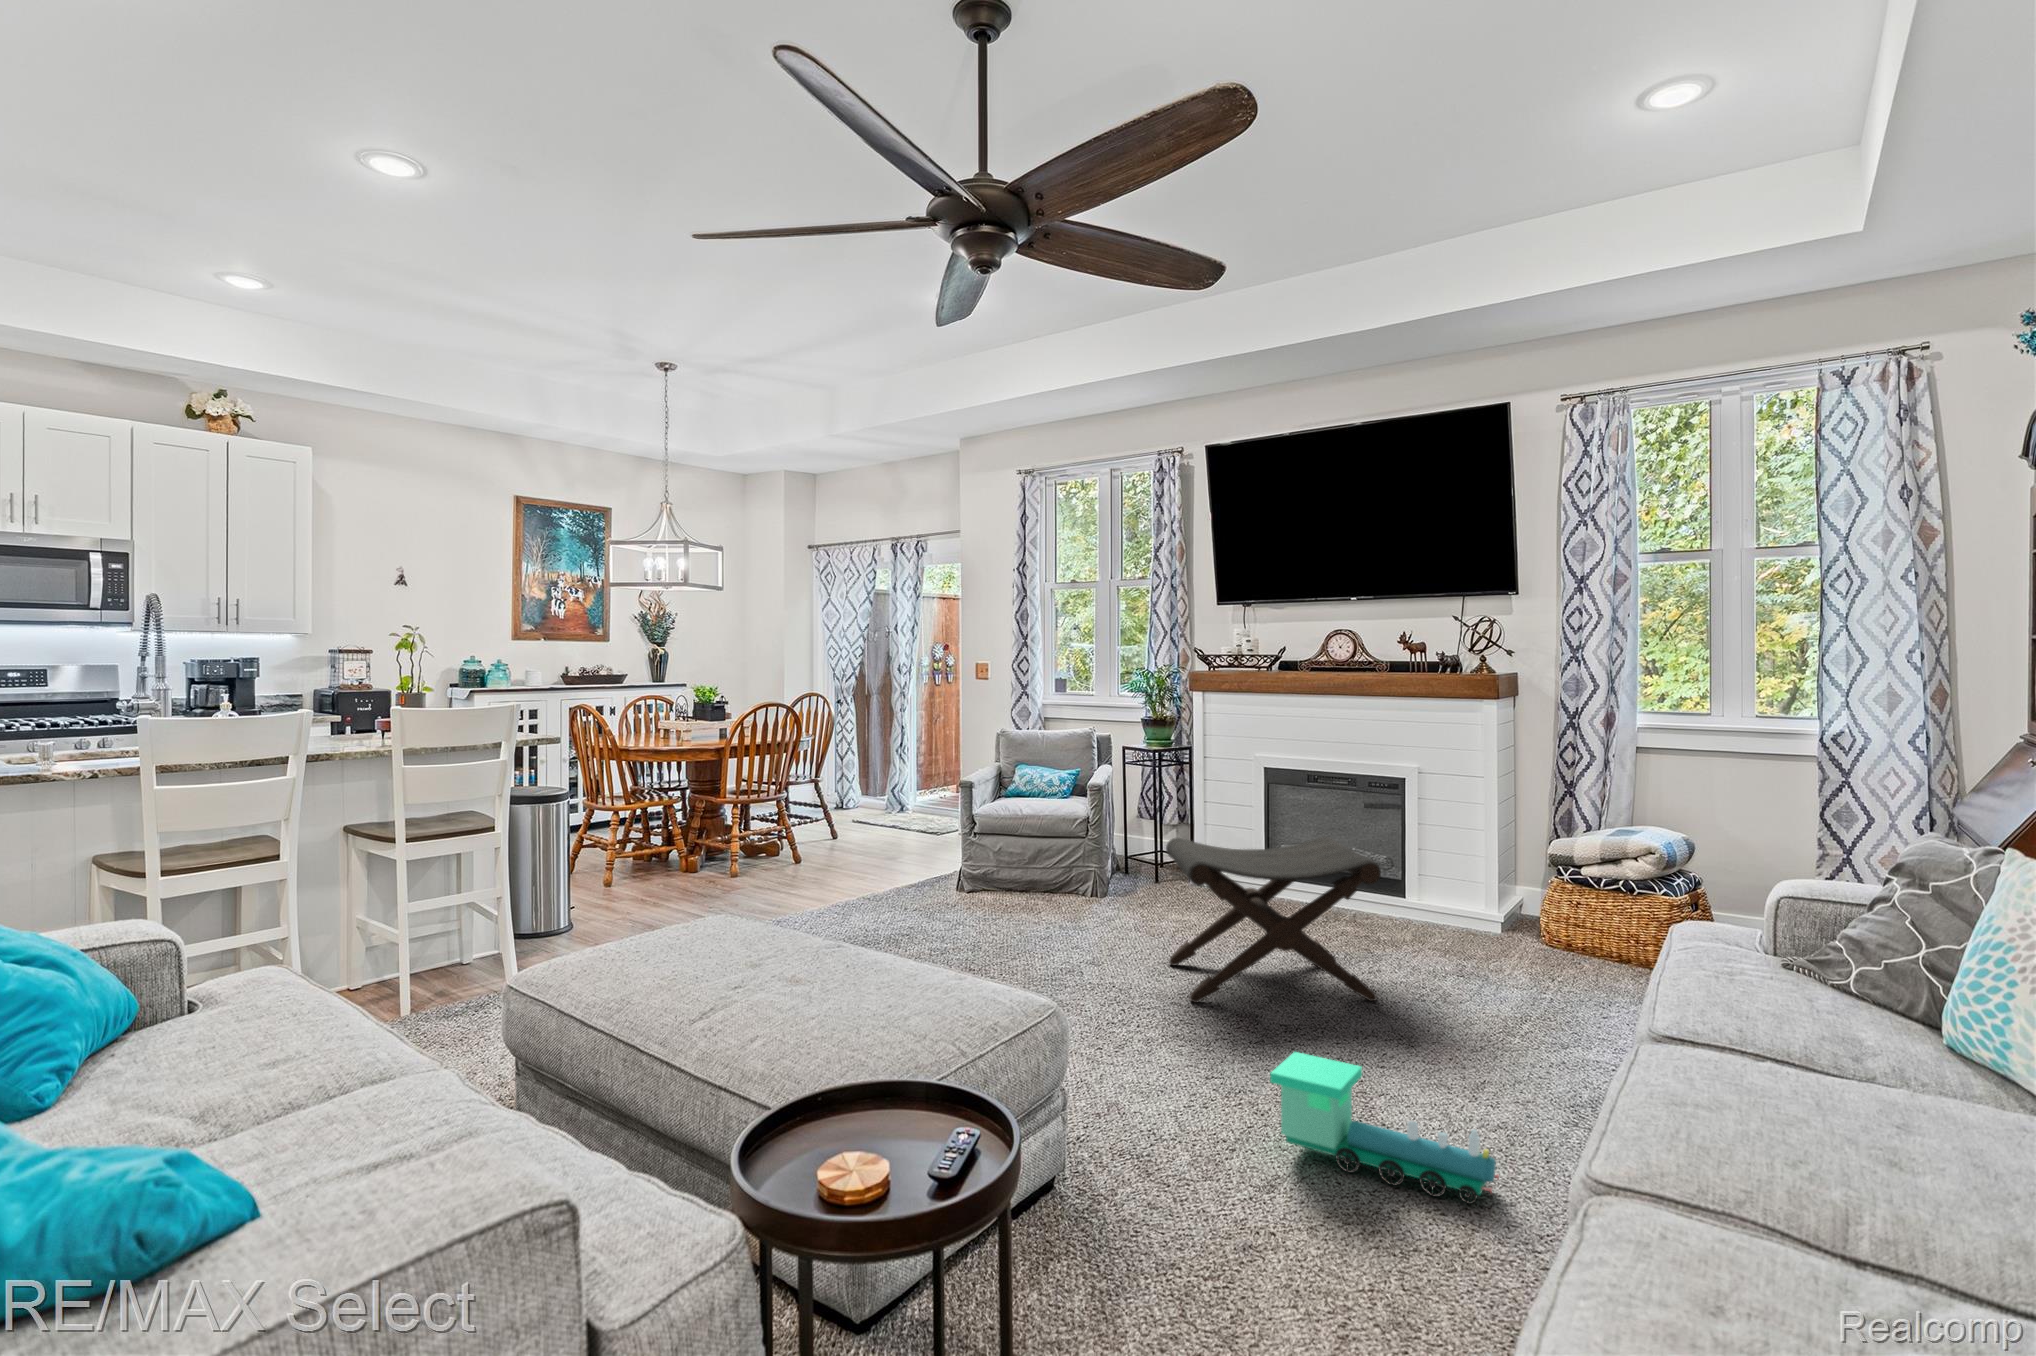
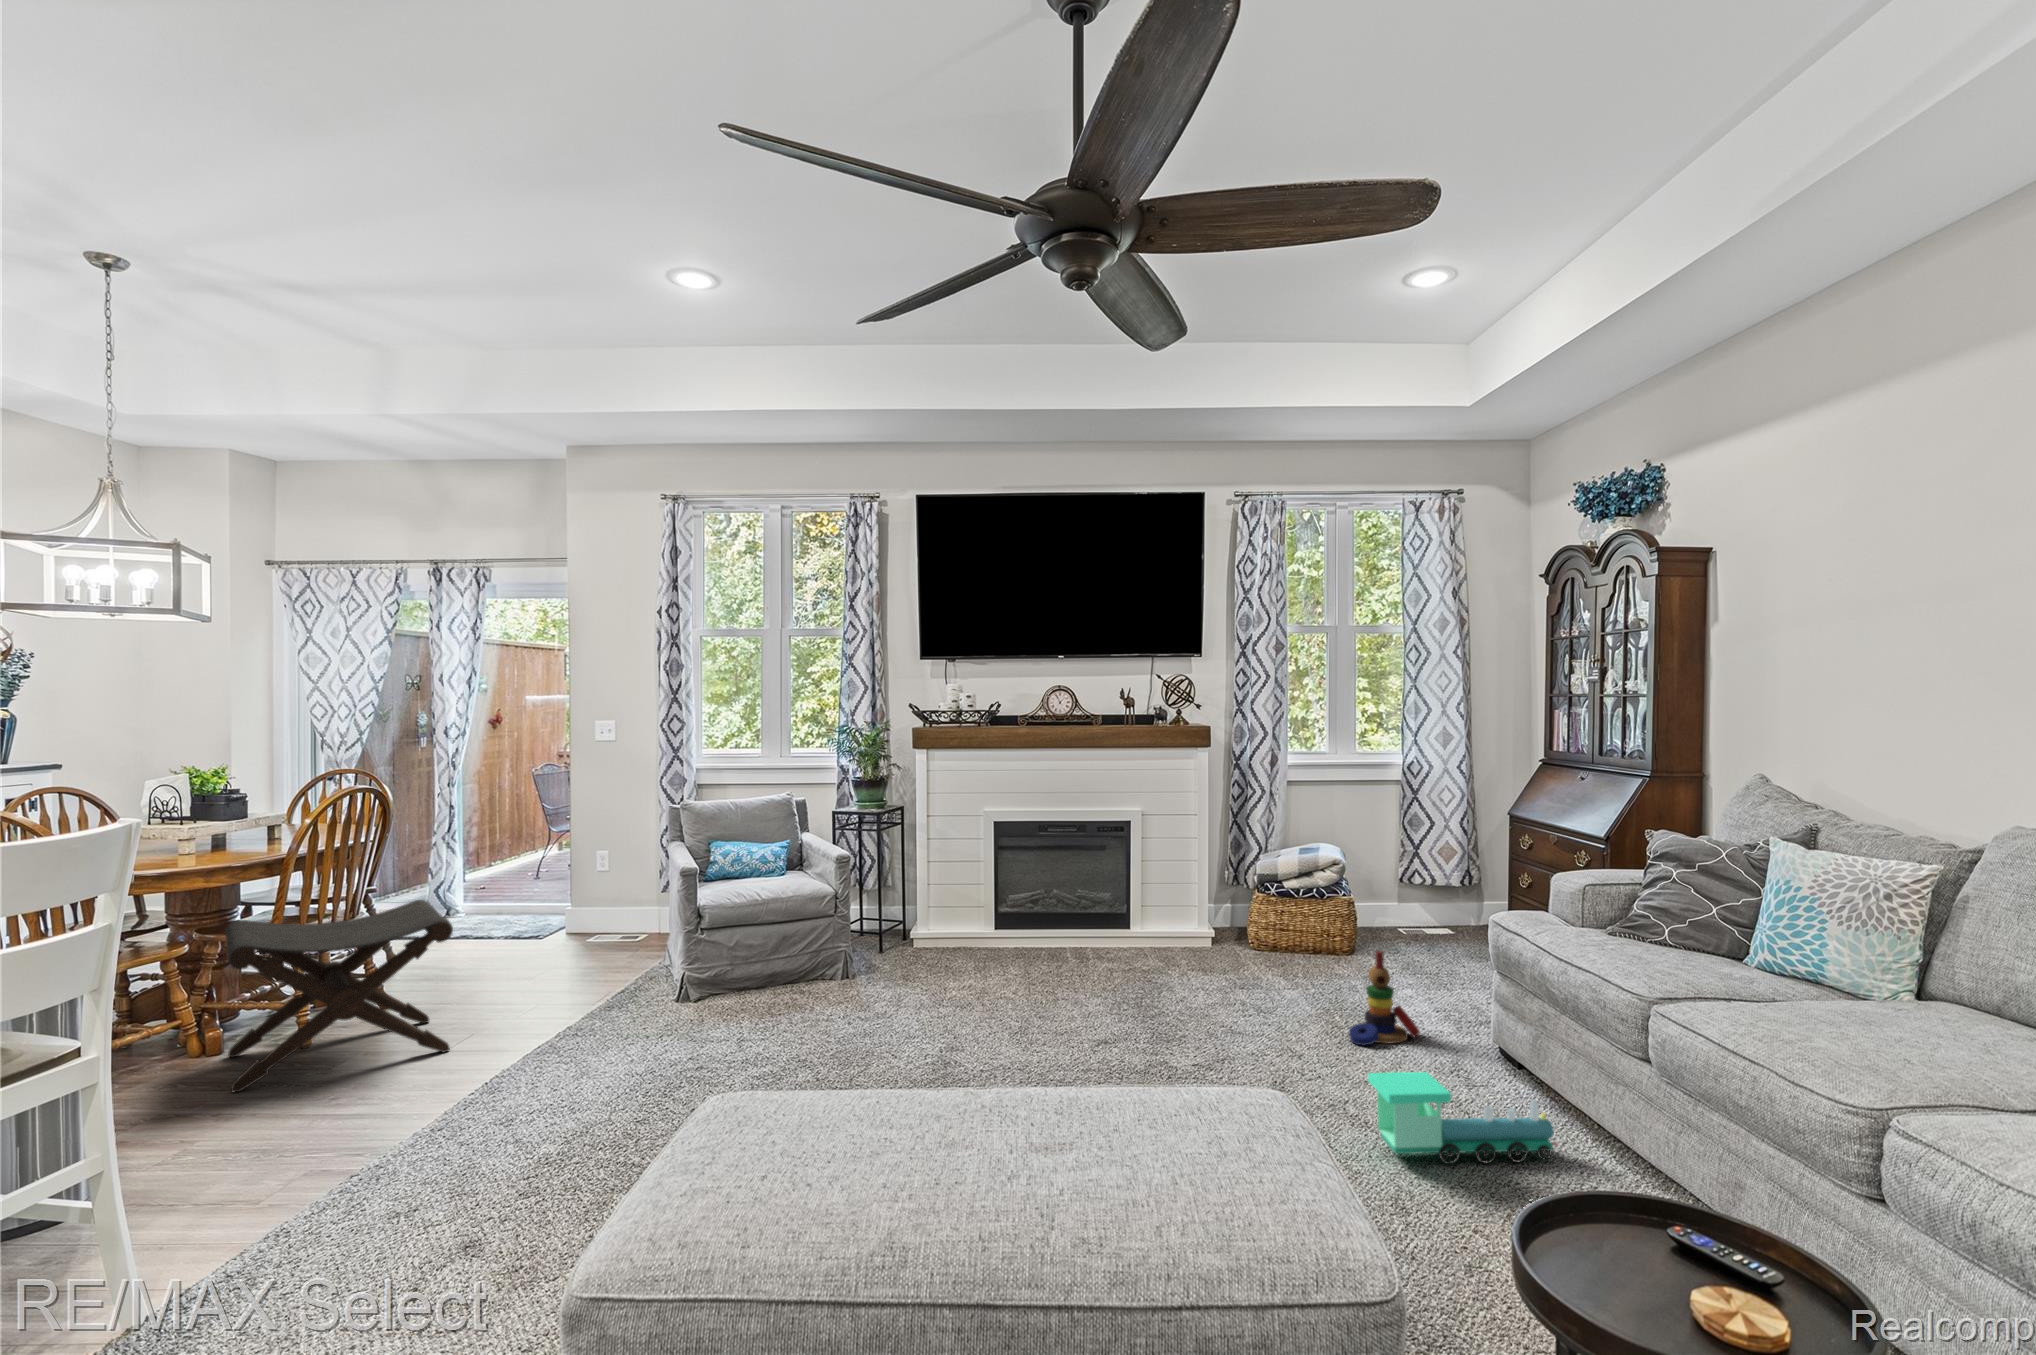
footstool: present [1166,837,1381,1003] -> present [225,900,453,1093]
stacking toy: none [1470,946,1577,1061] -> present [1349,951,1420,1045]

